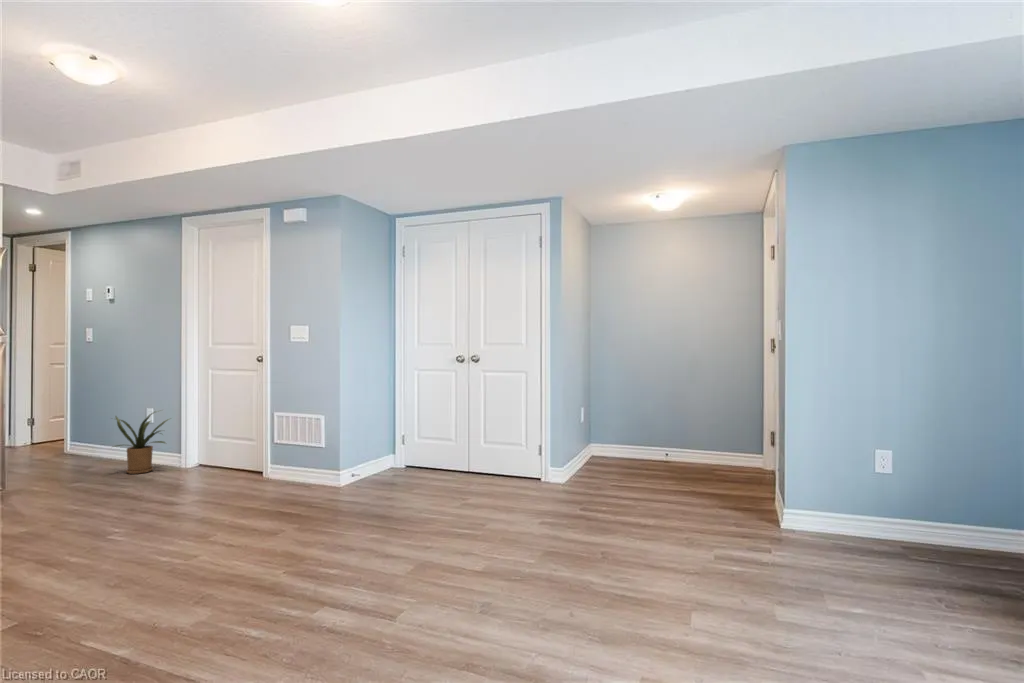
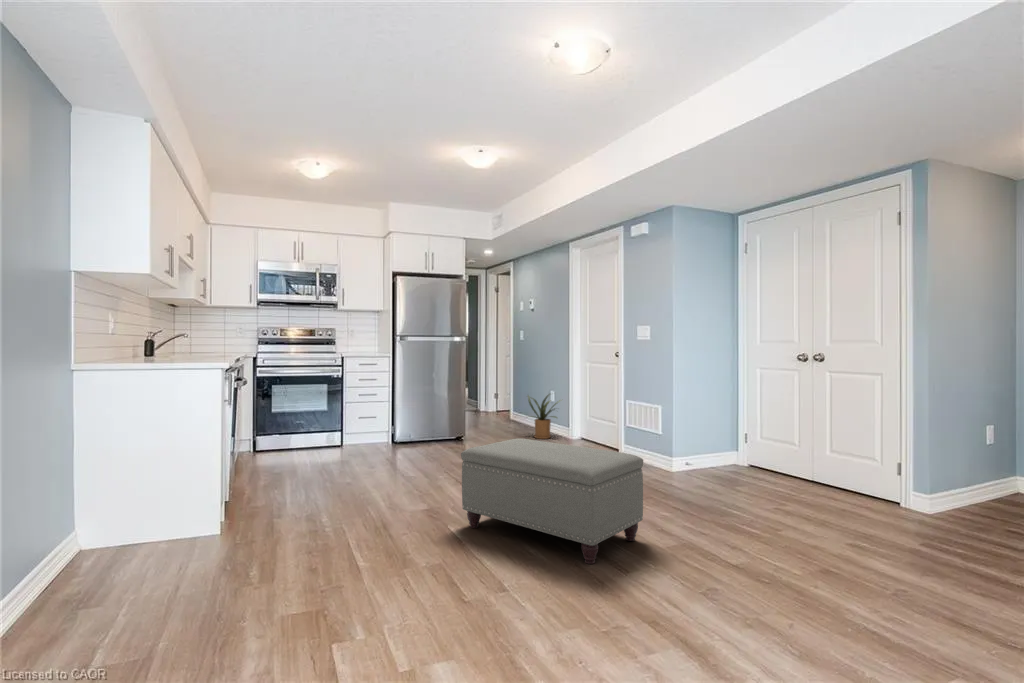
ottoman: none [103,476,376,631] -> present [461,438,643,564]

